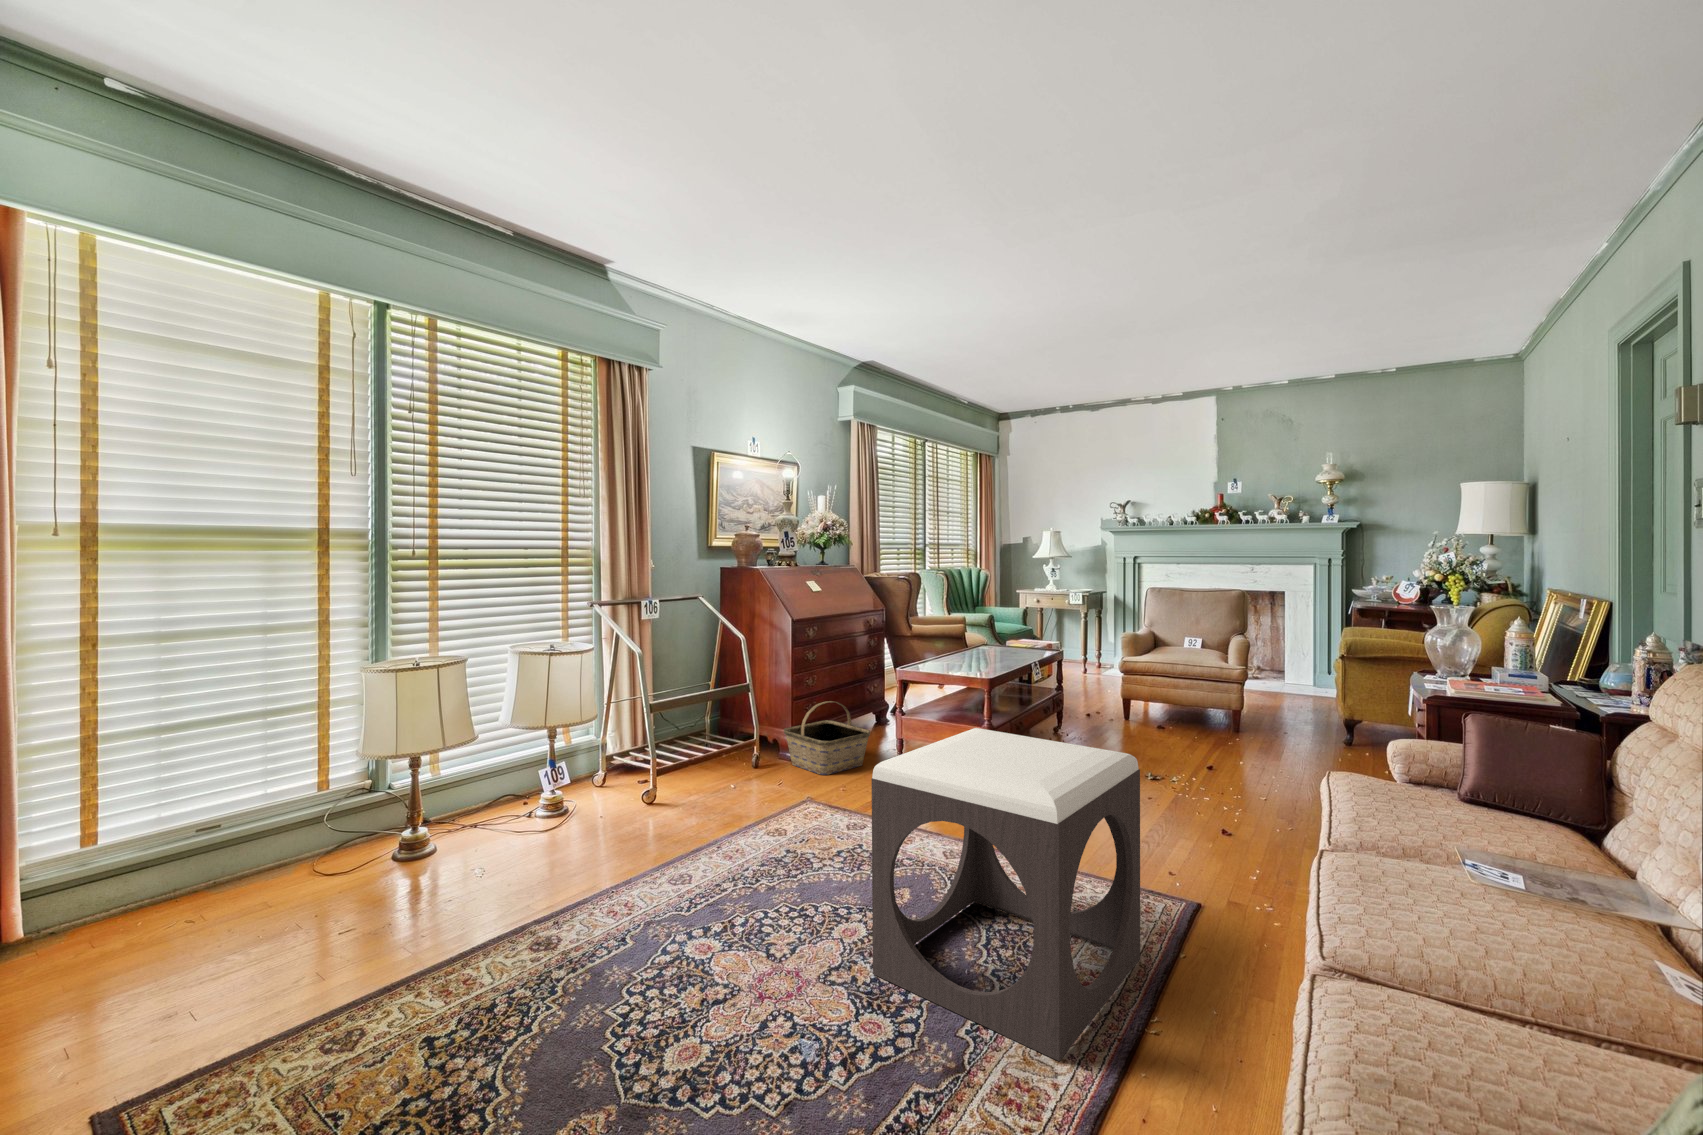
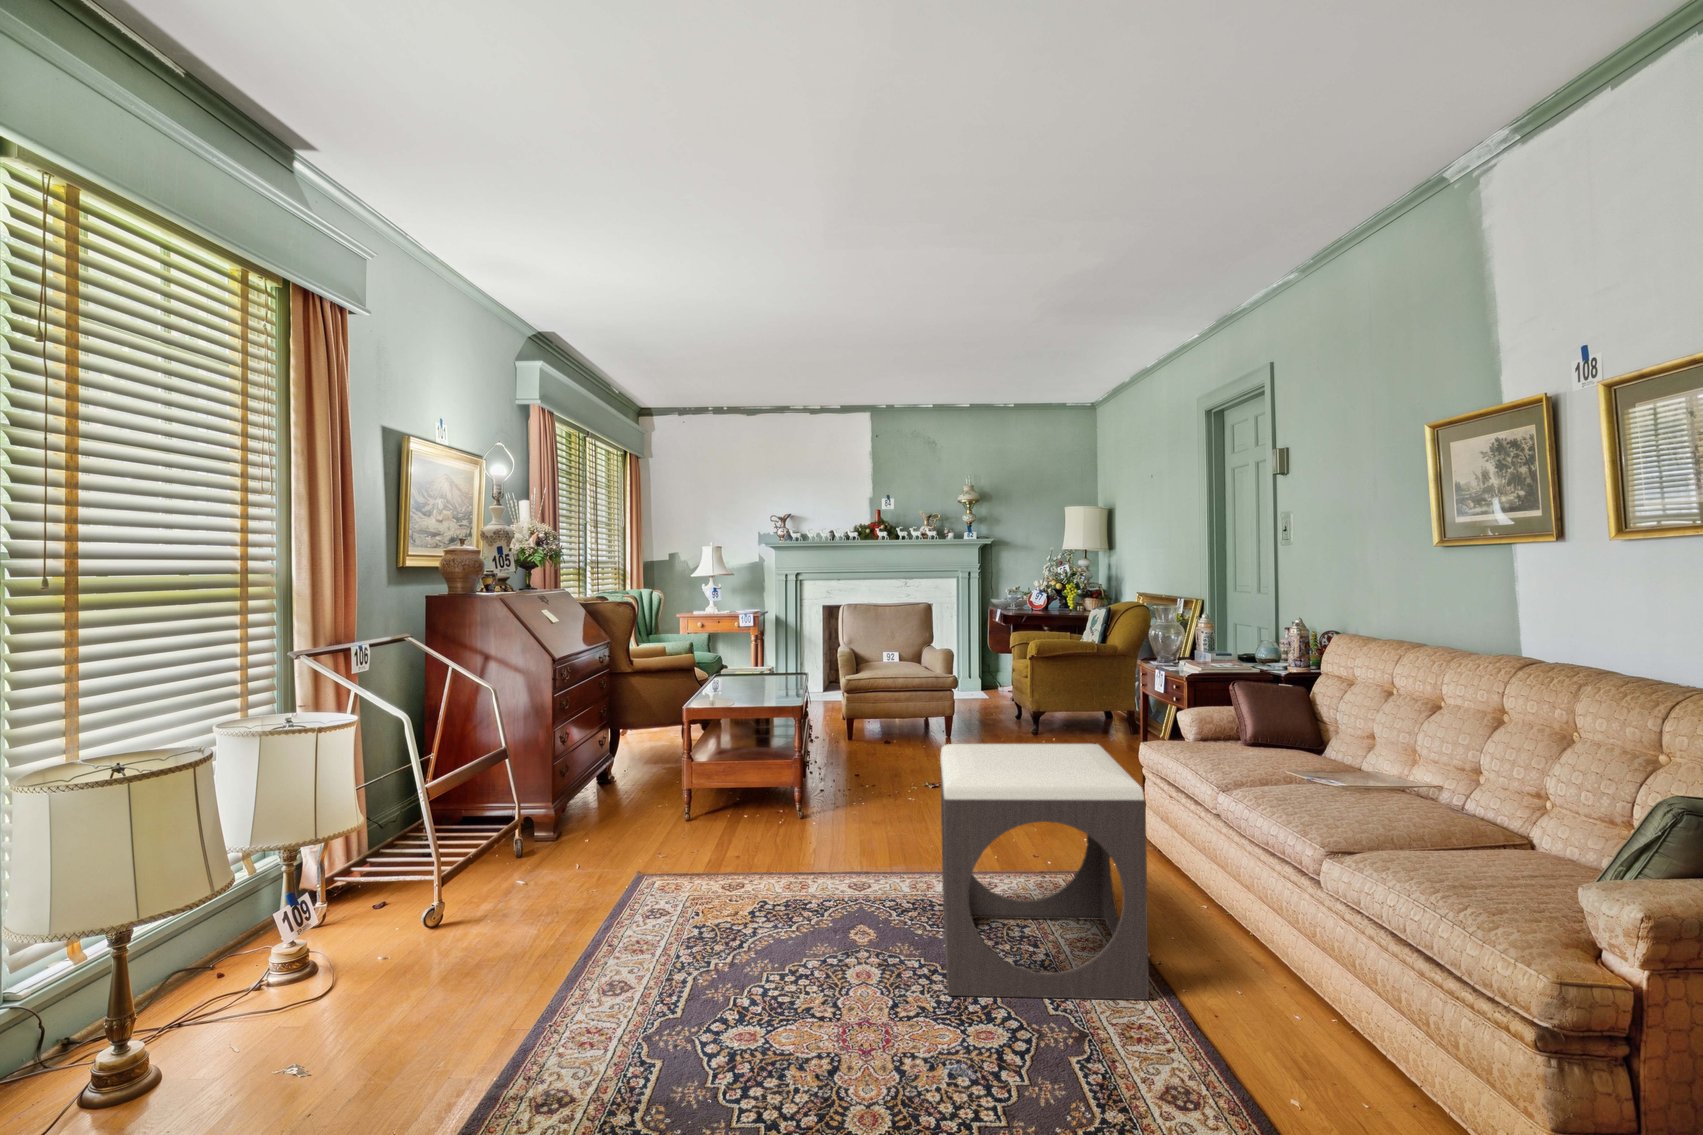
basket: present [784,701,870,775] -> none [556,756,667,847]

